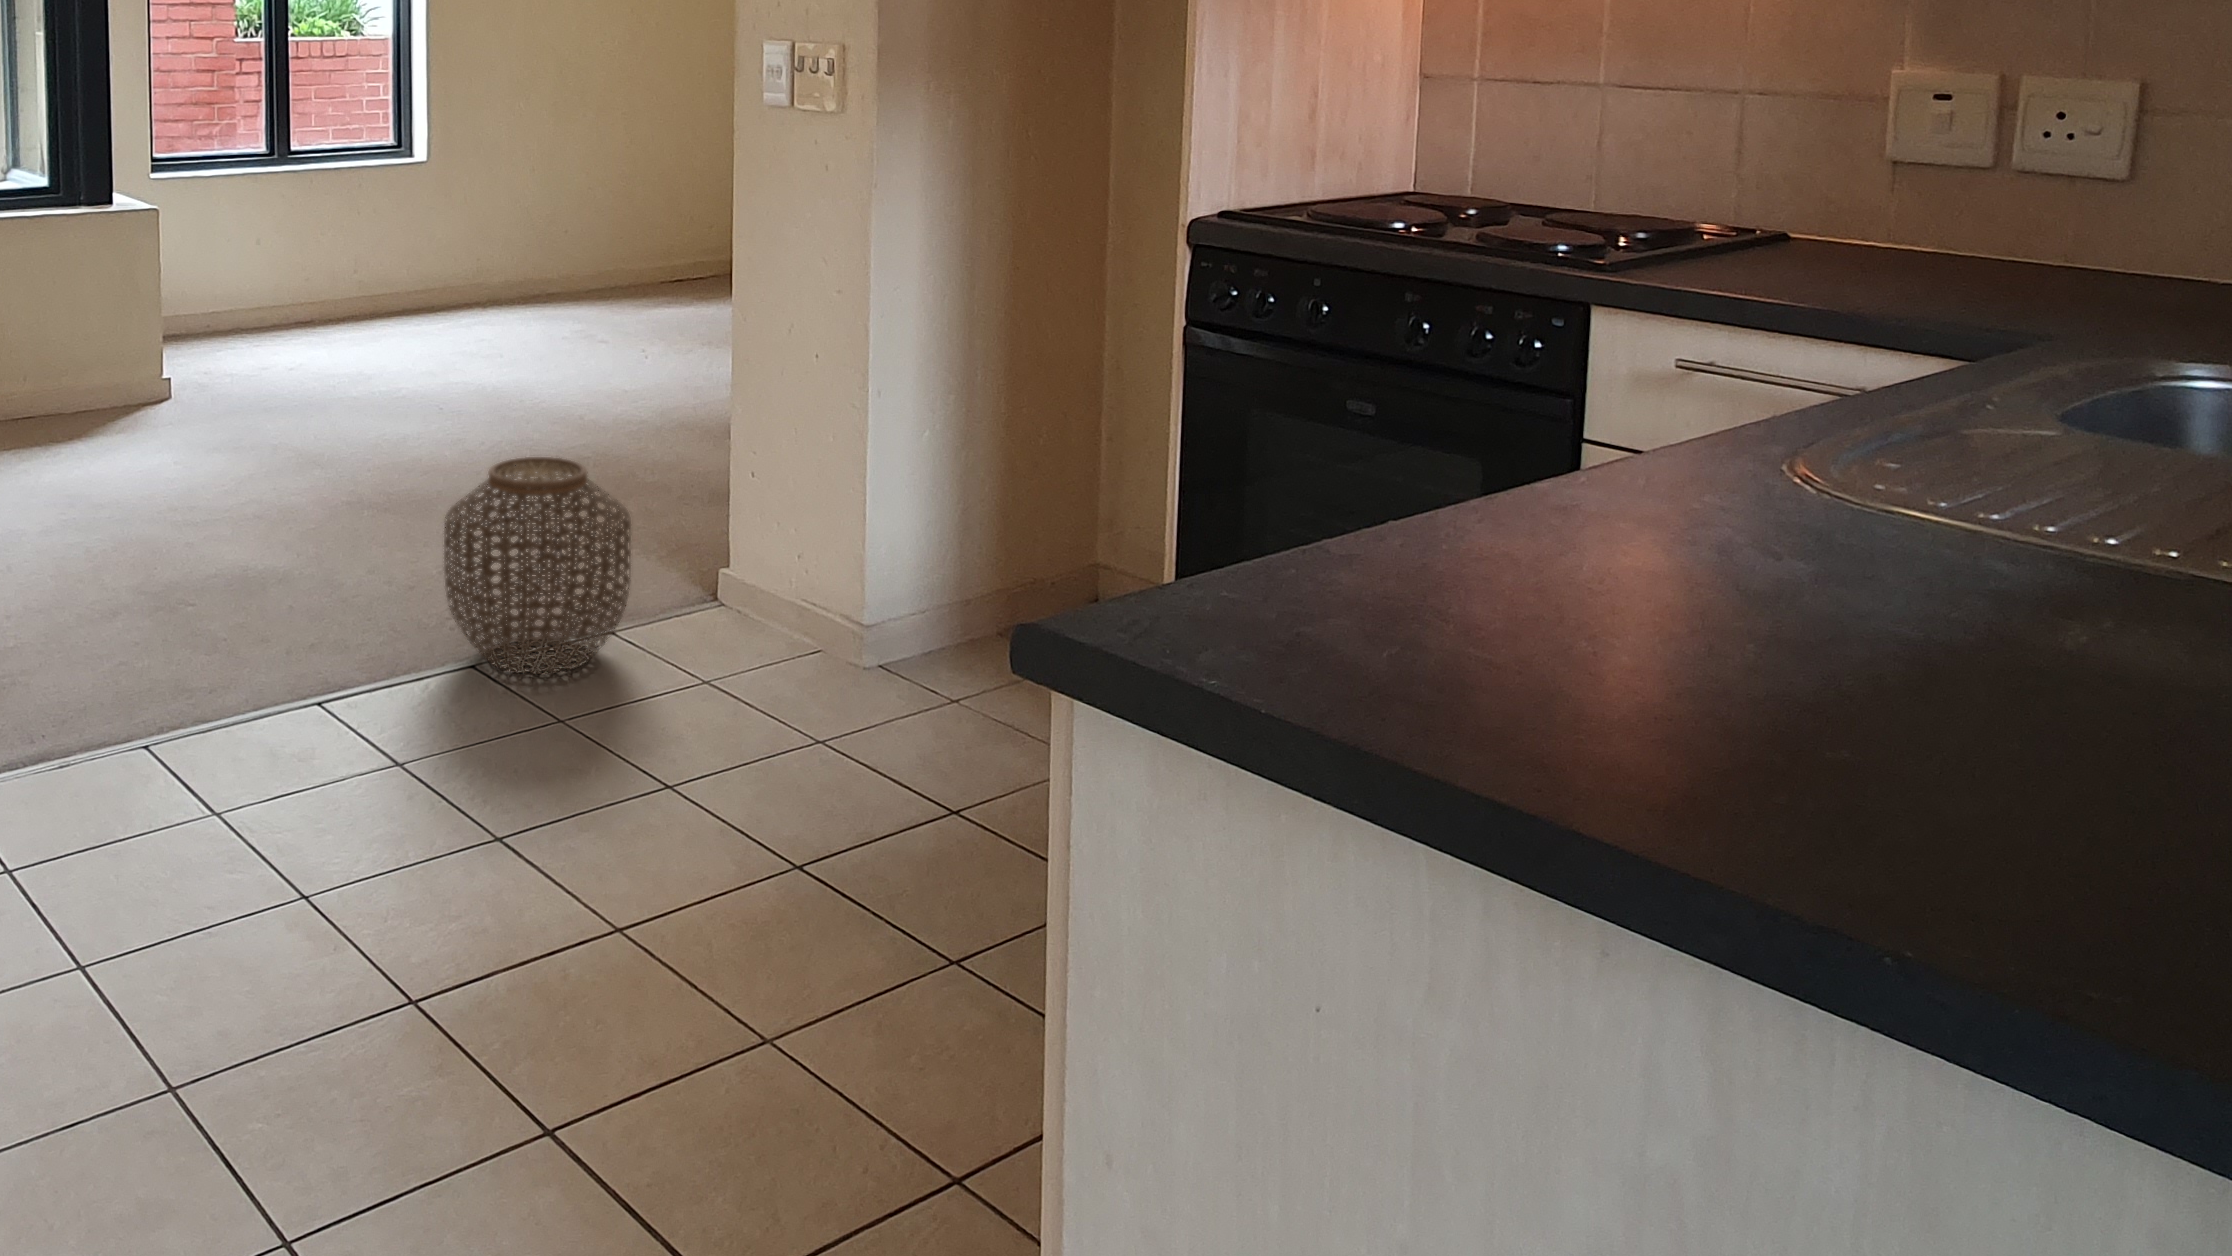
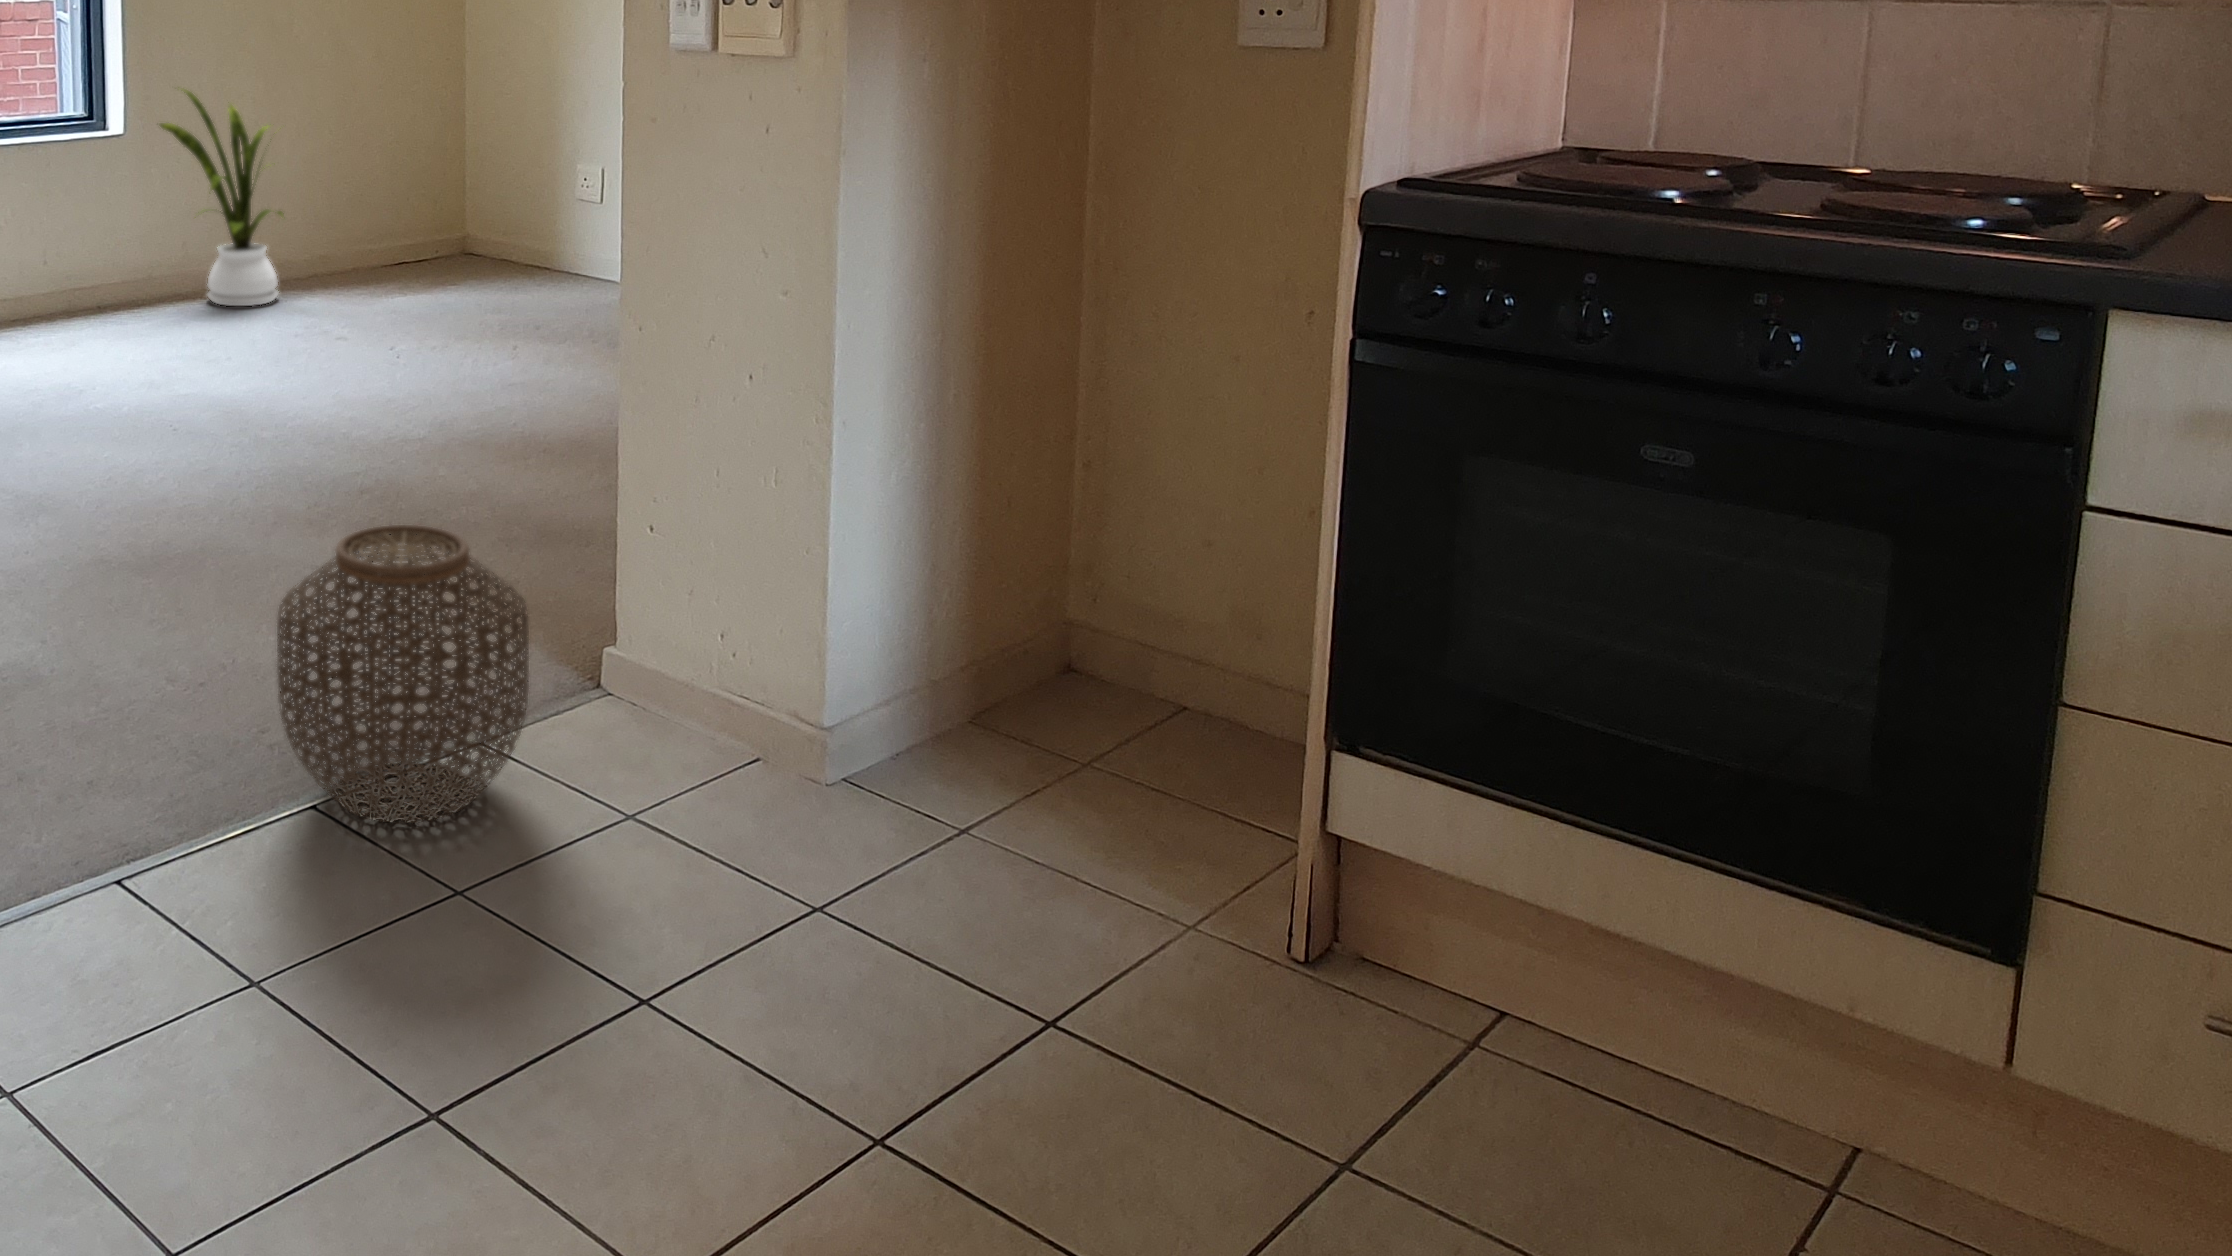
house plant: none [449,121,563,315] -> present [160,90,283,306]

